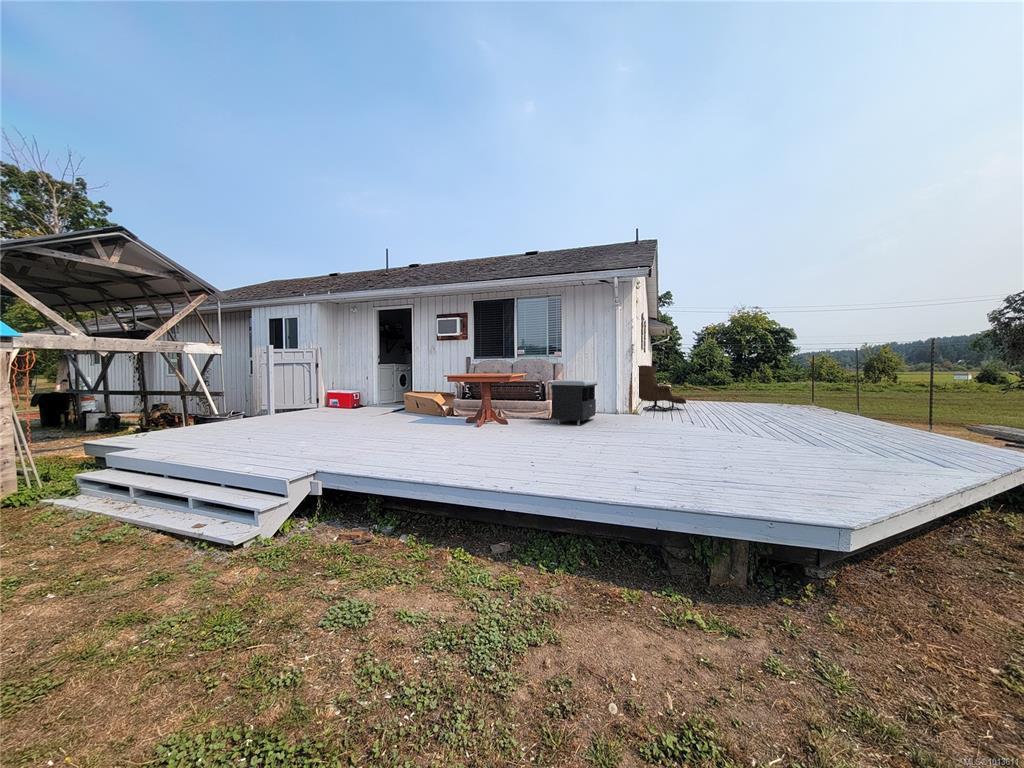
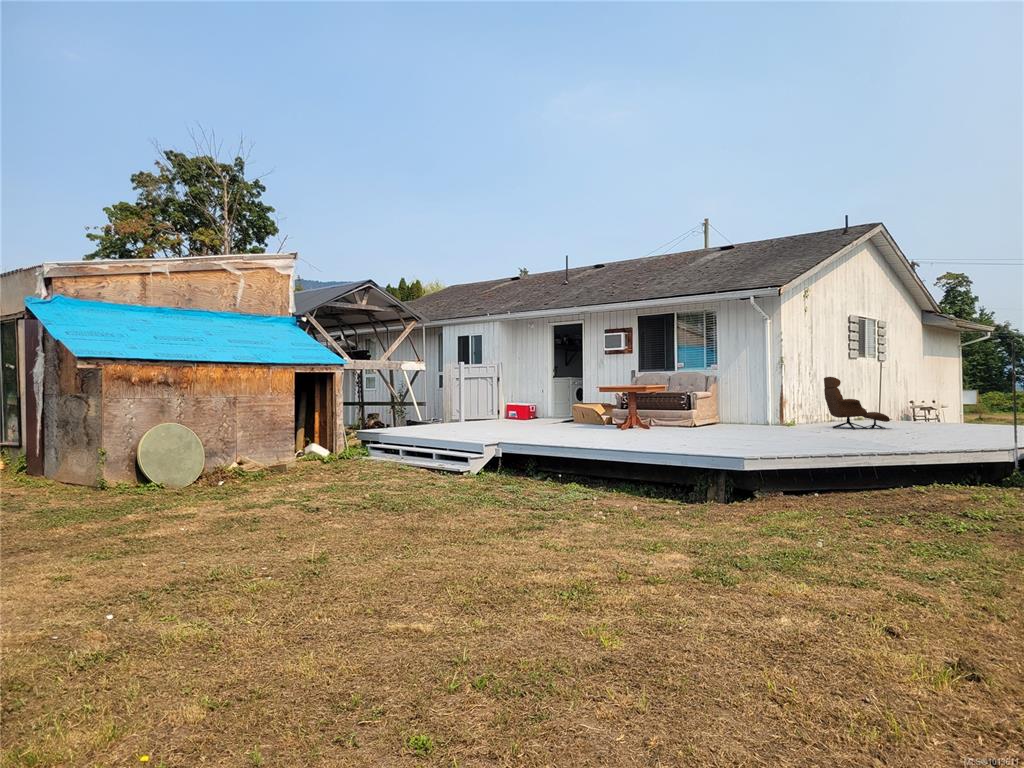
storage bench: present [552,380,597,425] -> none [694,392,750,432]

